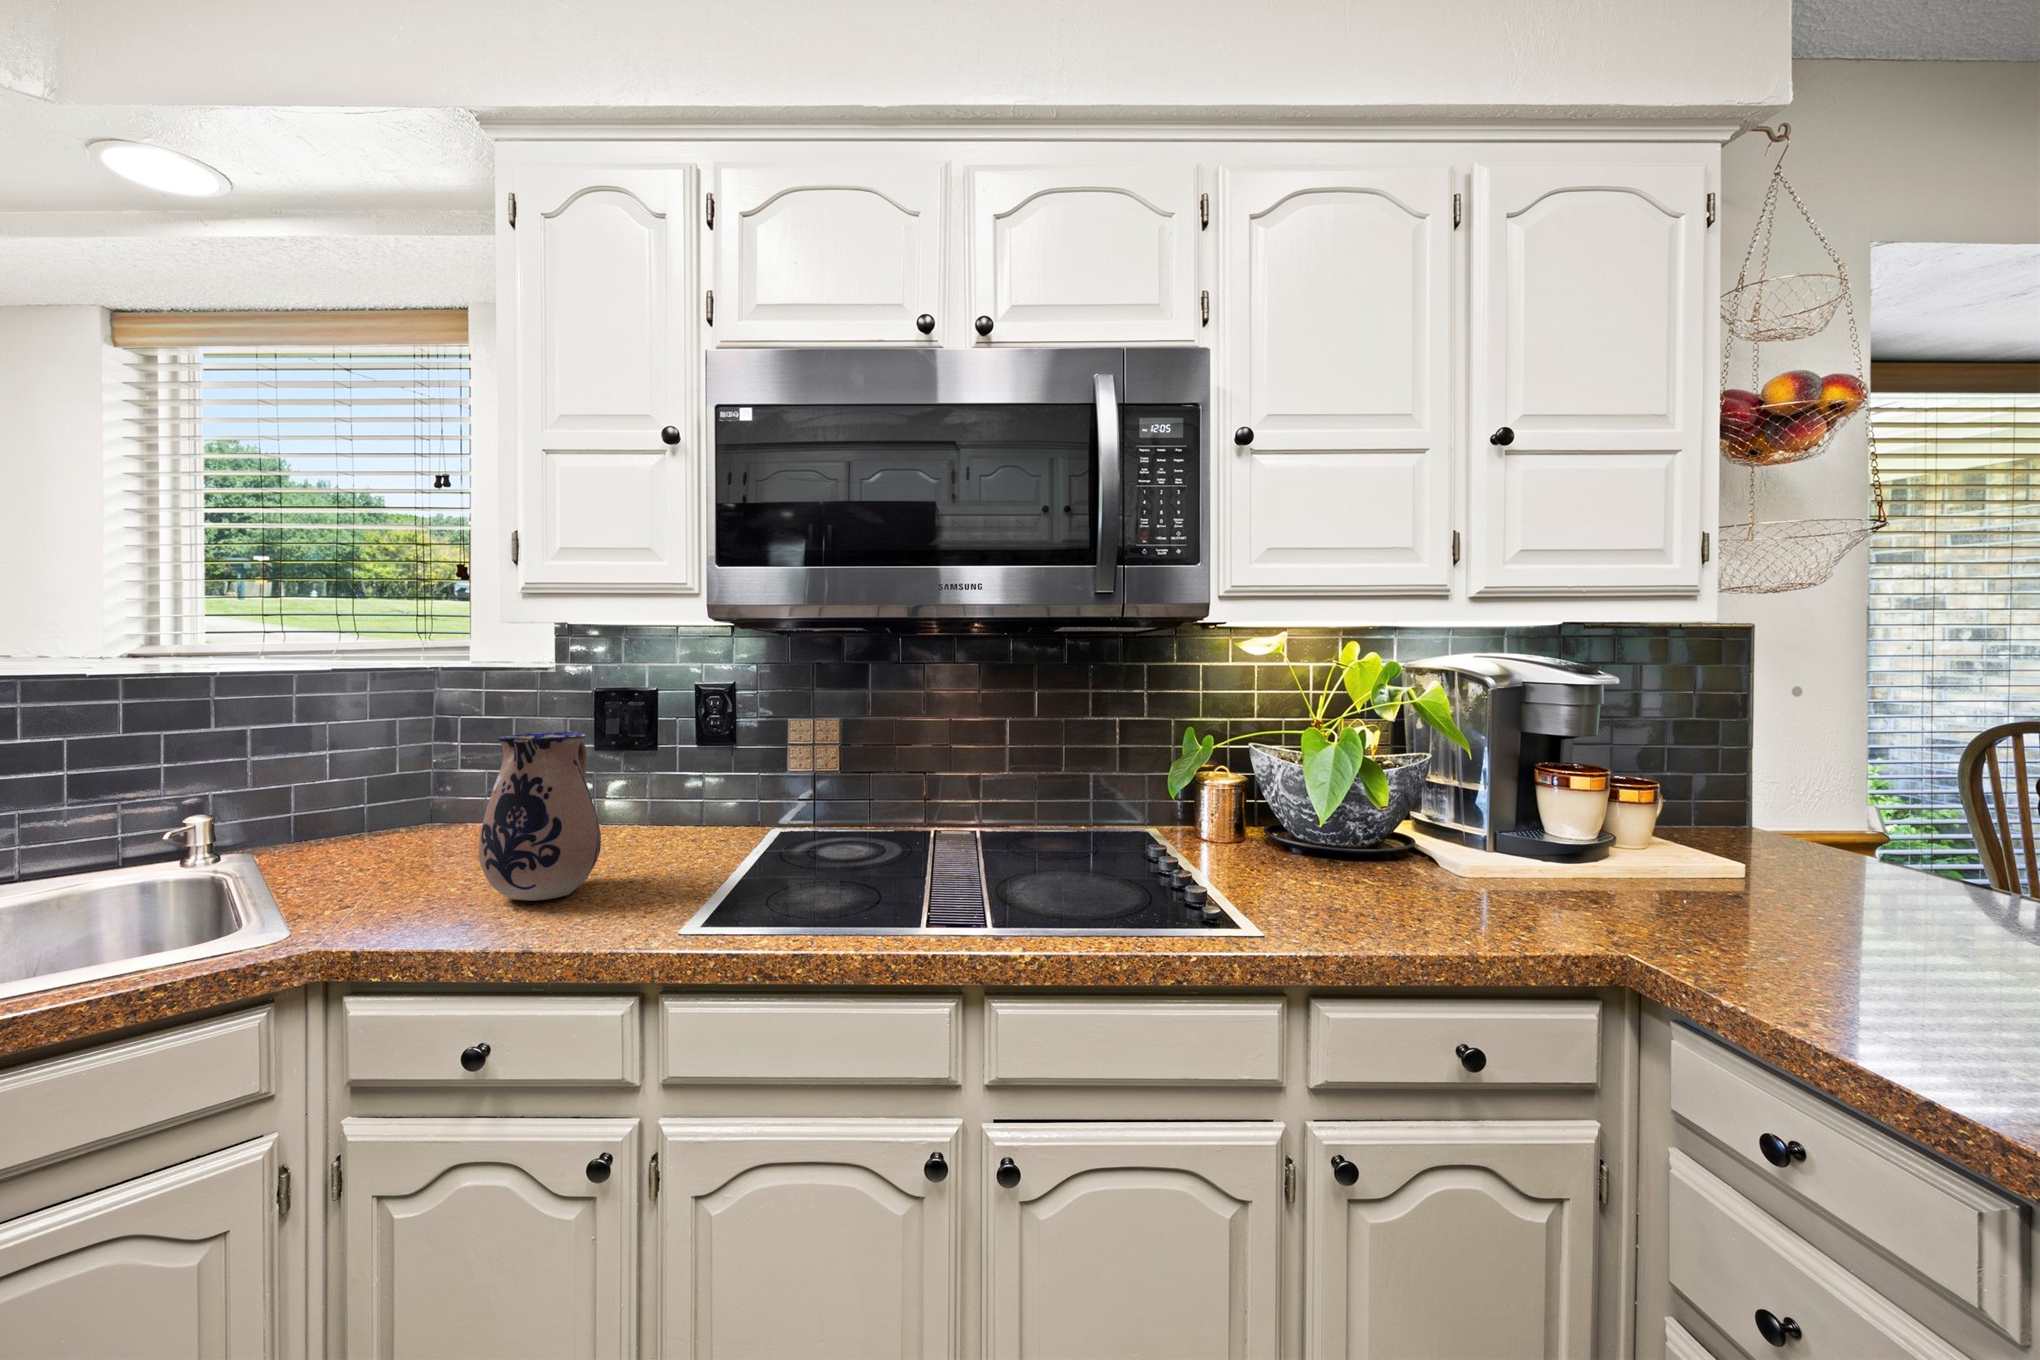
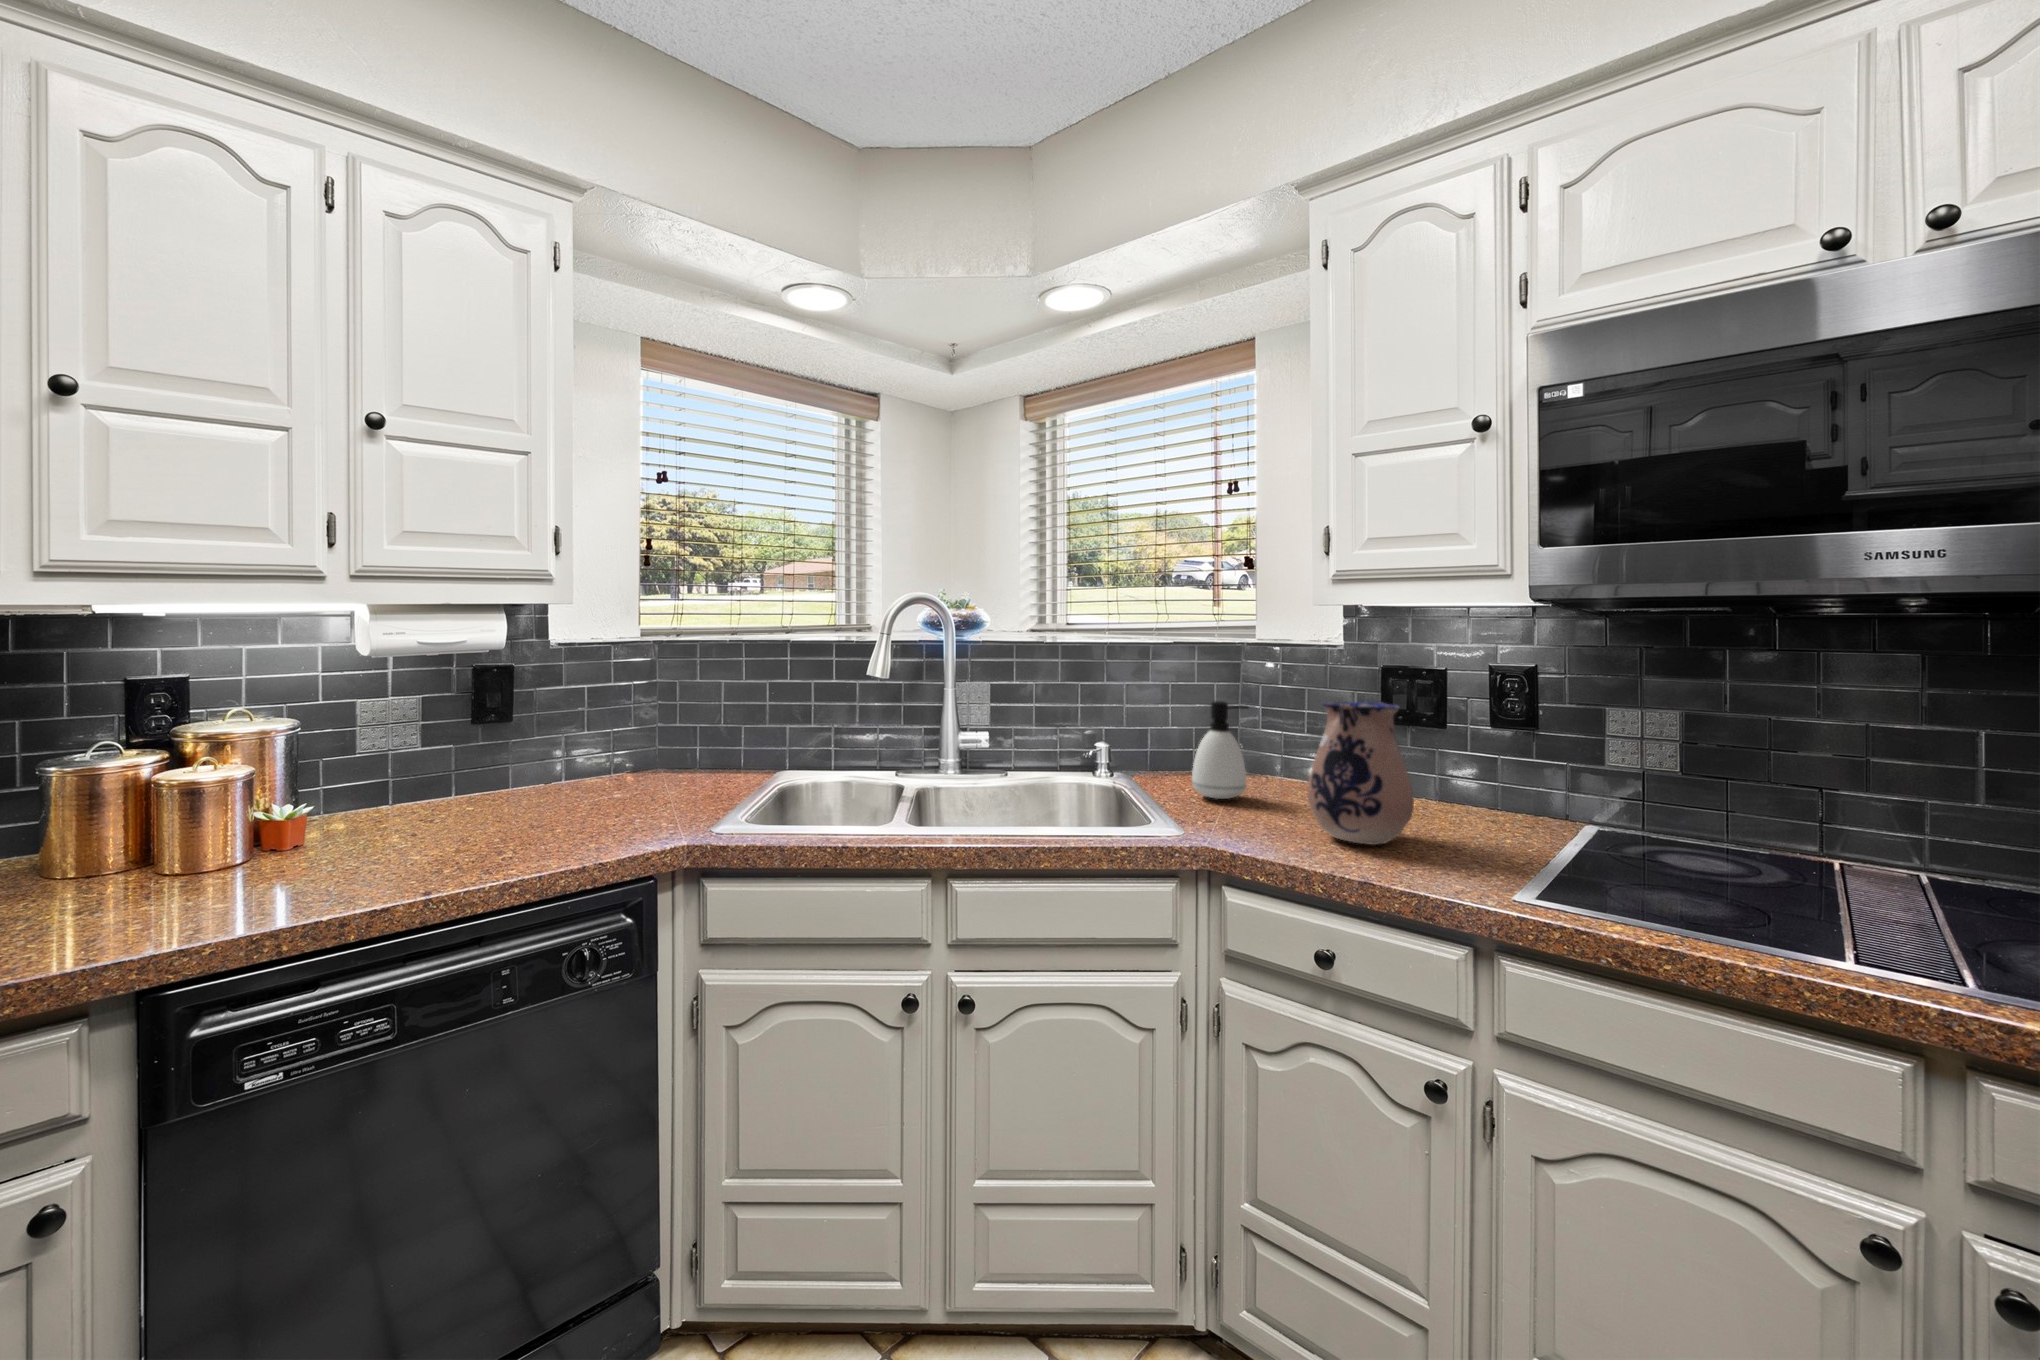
soap dispenser: none [335,742,420,872] -> present [1192,701,1249,799]

